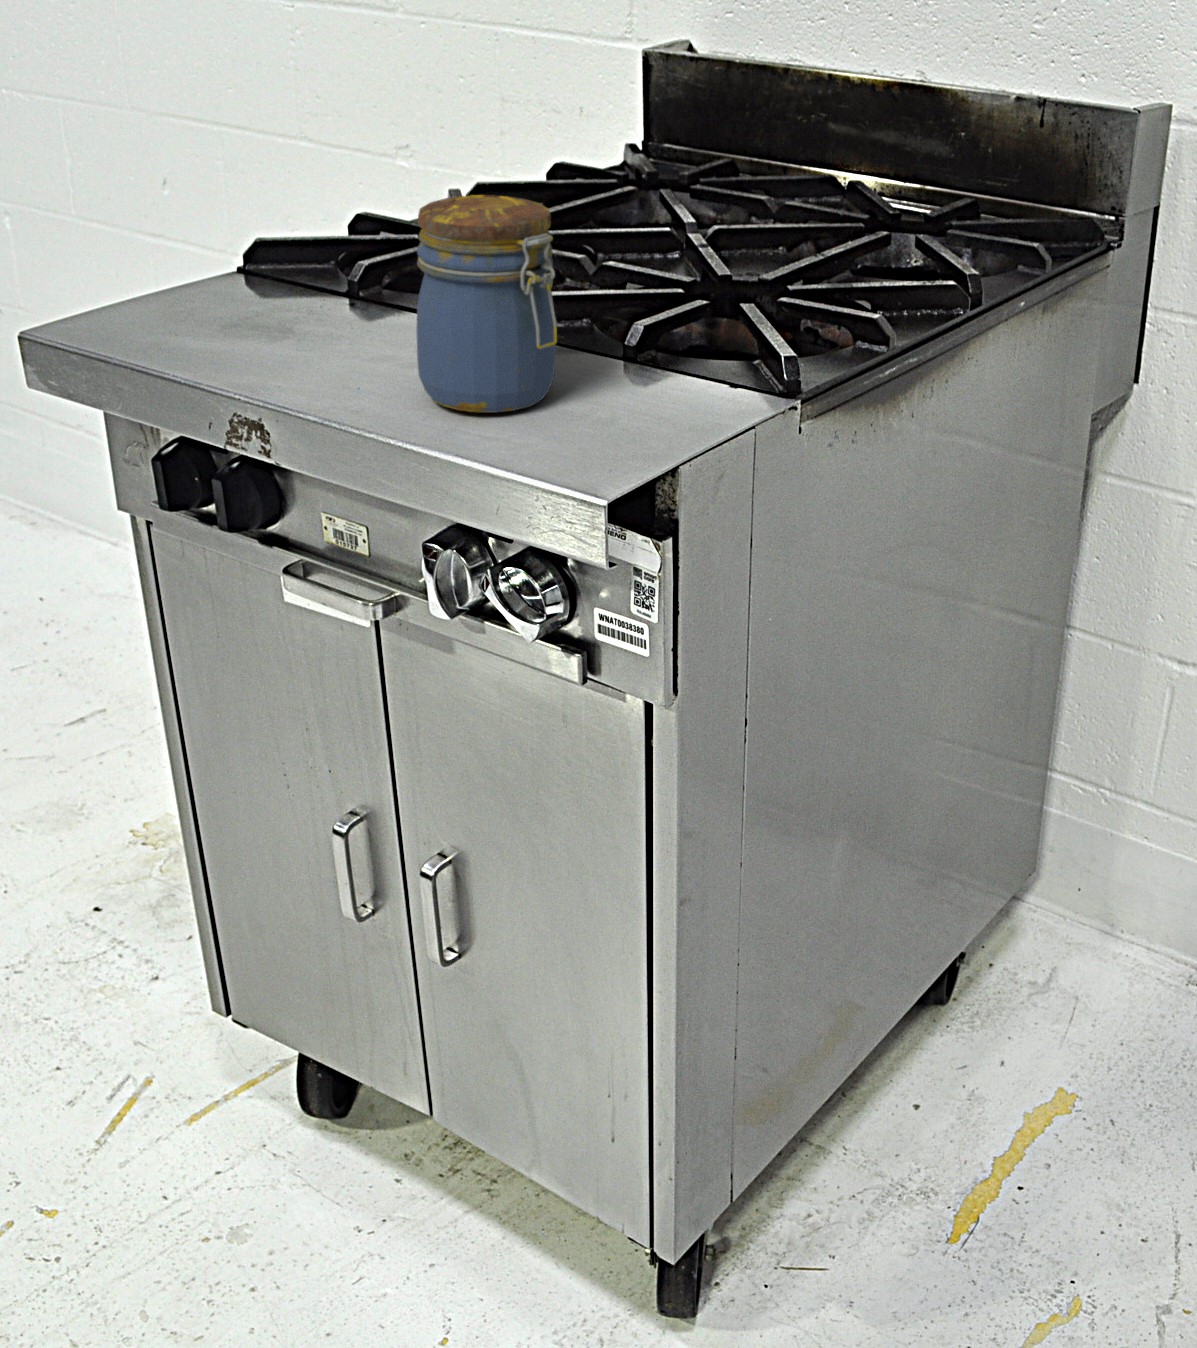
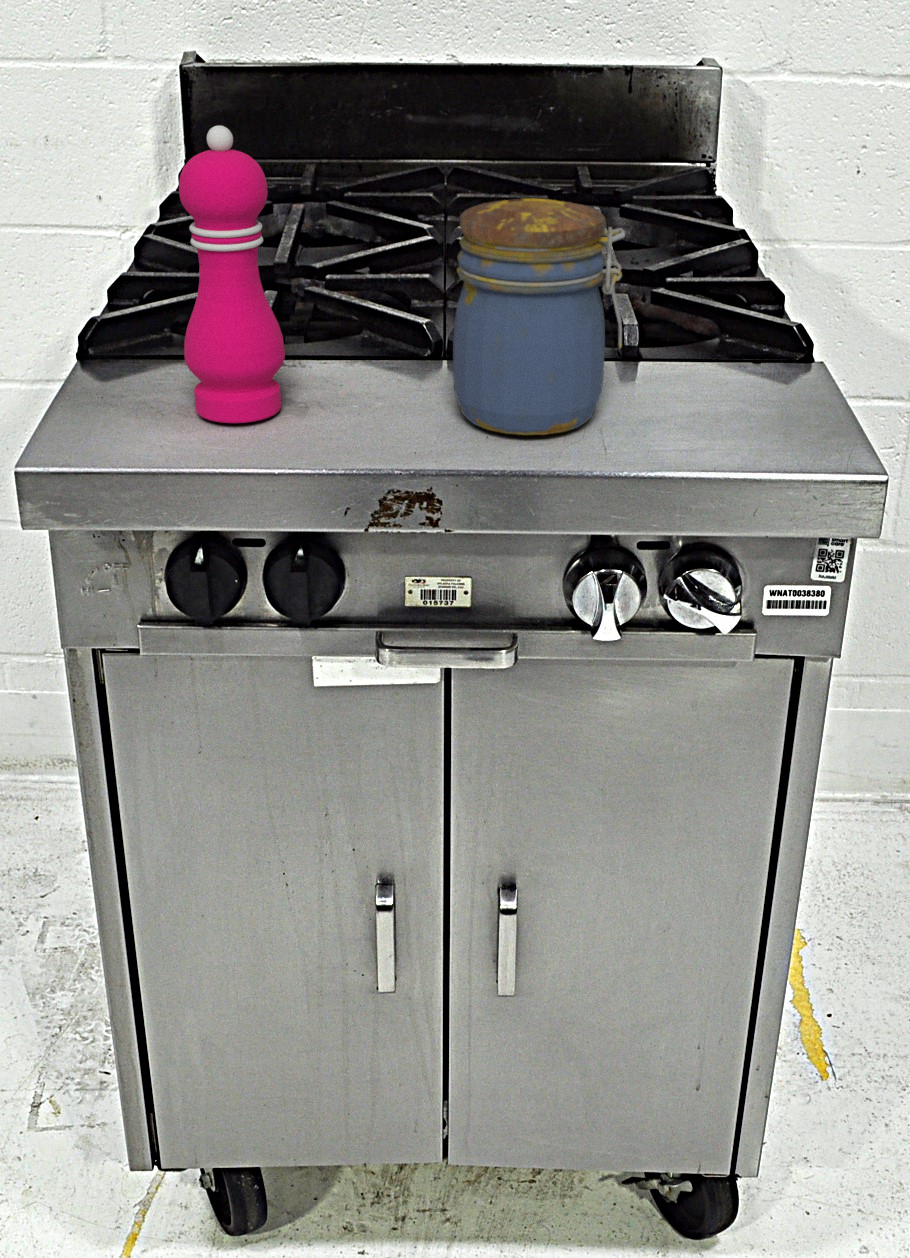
pepper mill: none [264,97,353,348] -> present [179,126,285,423]

